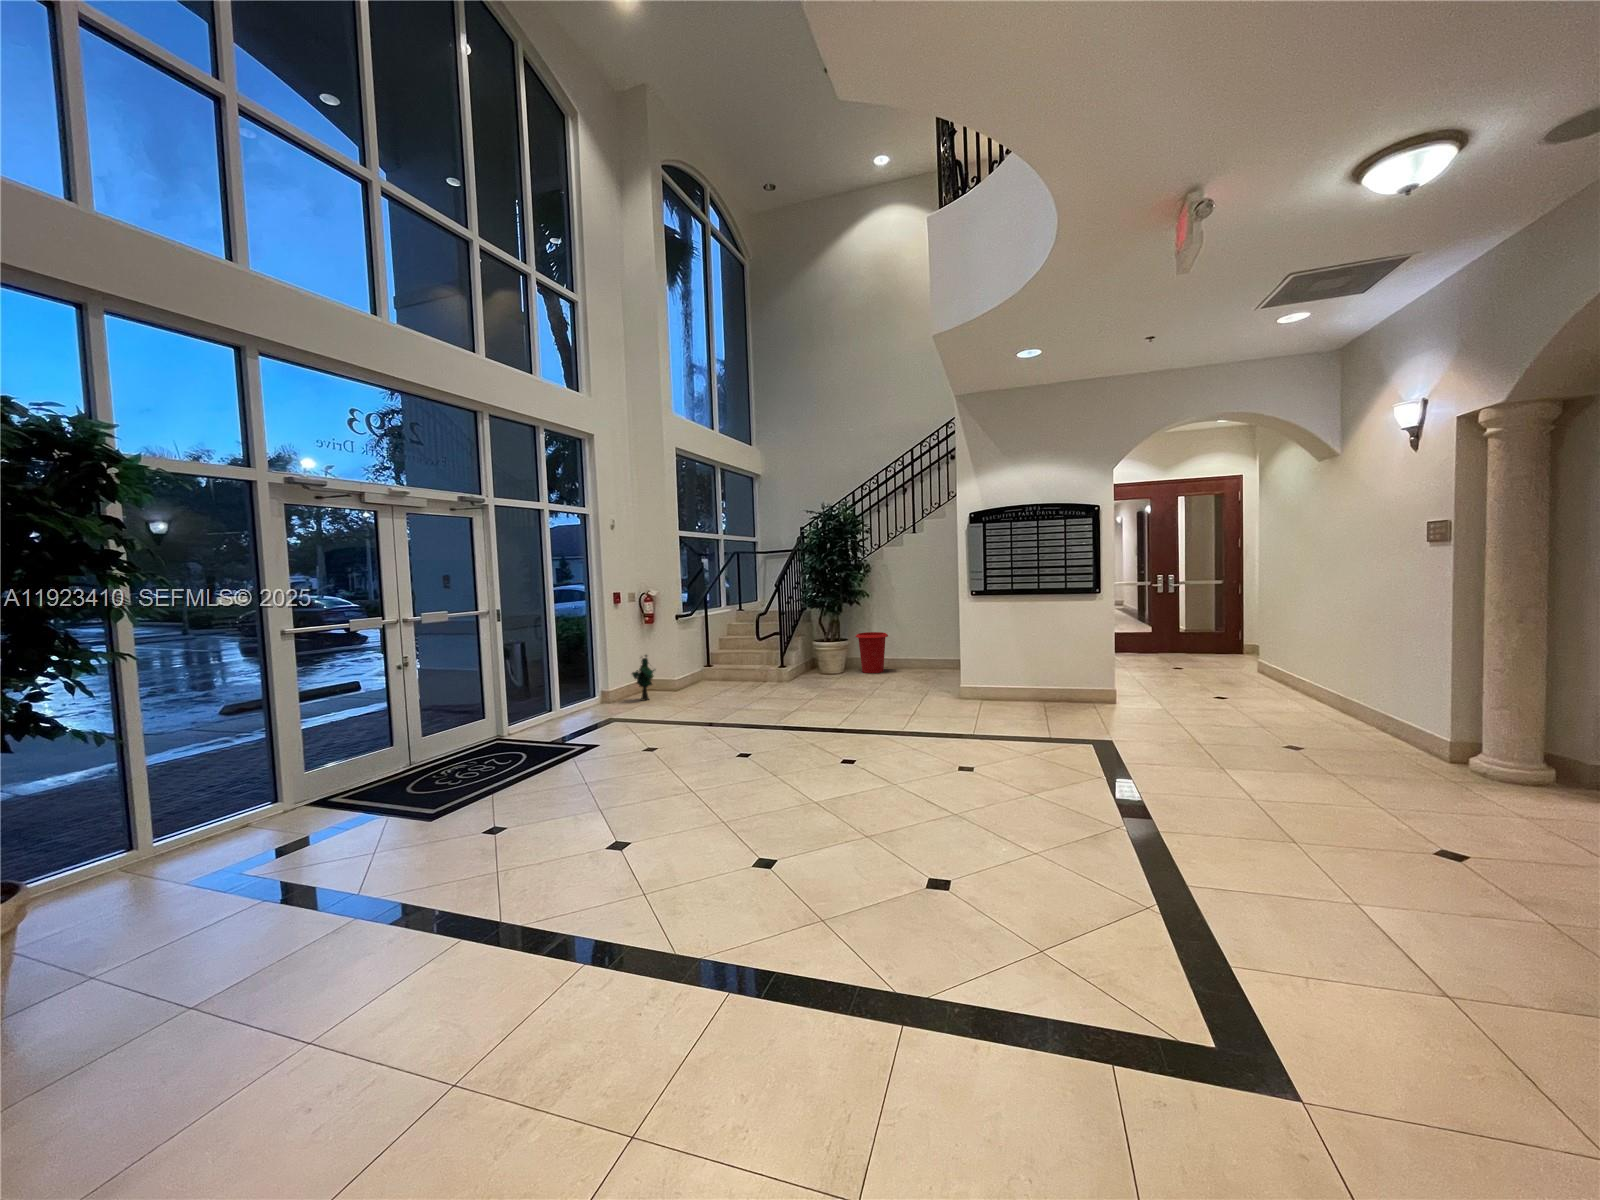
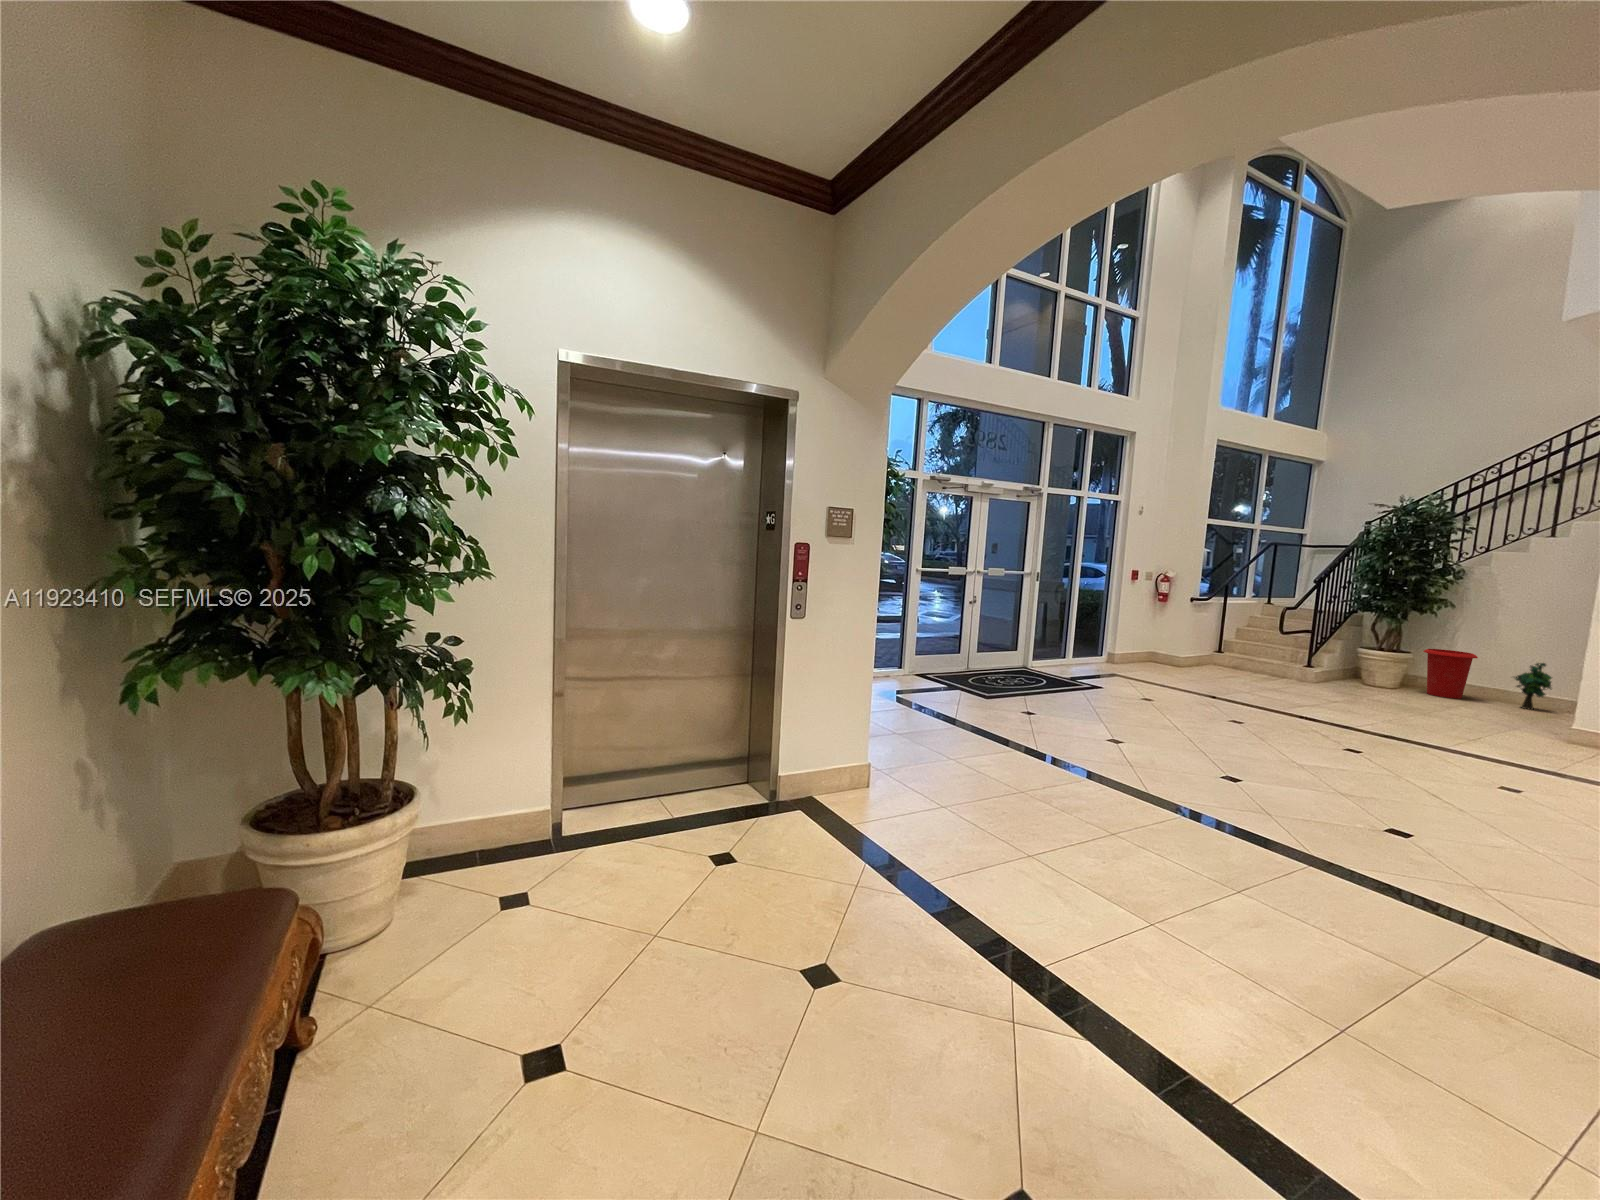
decorative plant: present [632,655,654,701] -> present [1514,663,1552,710]

